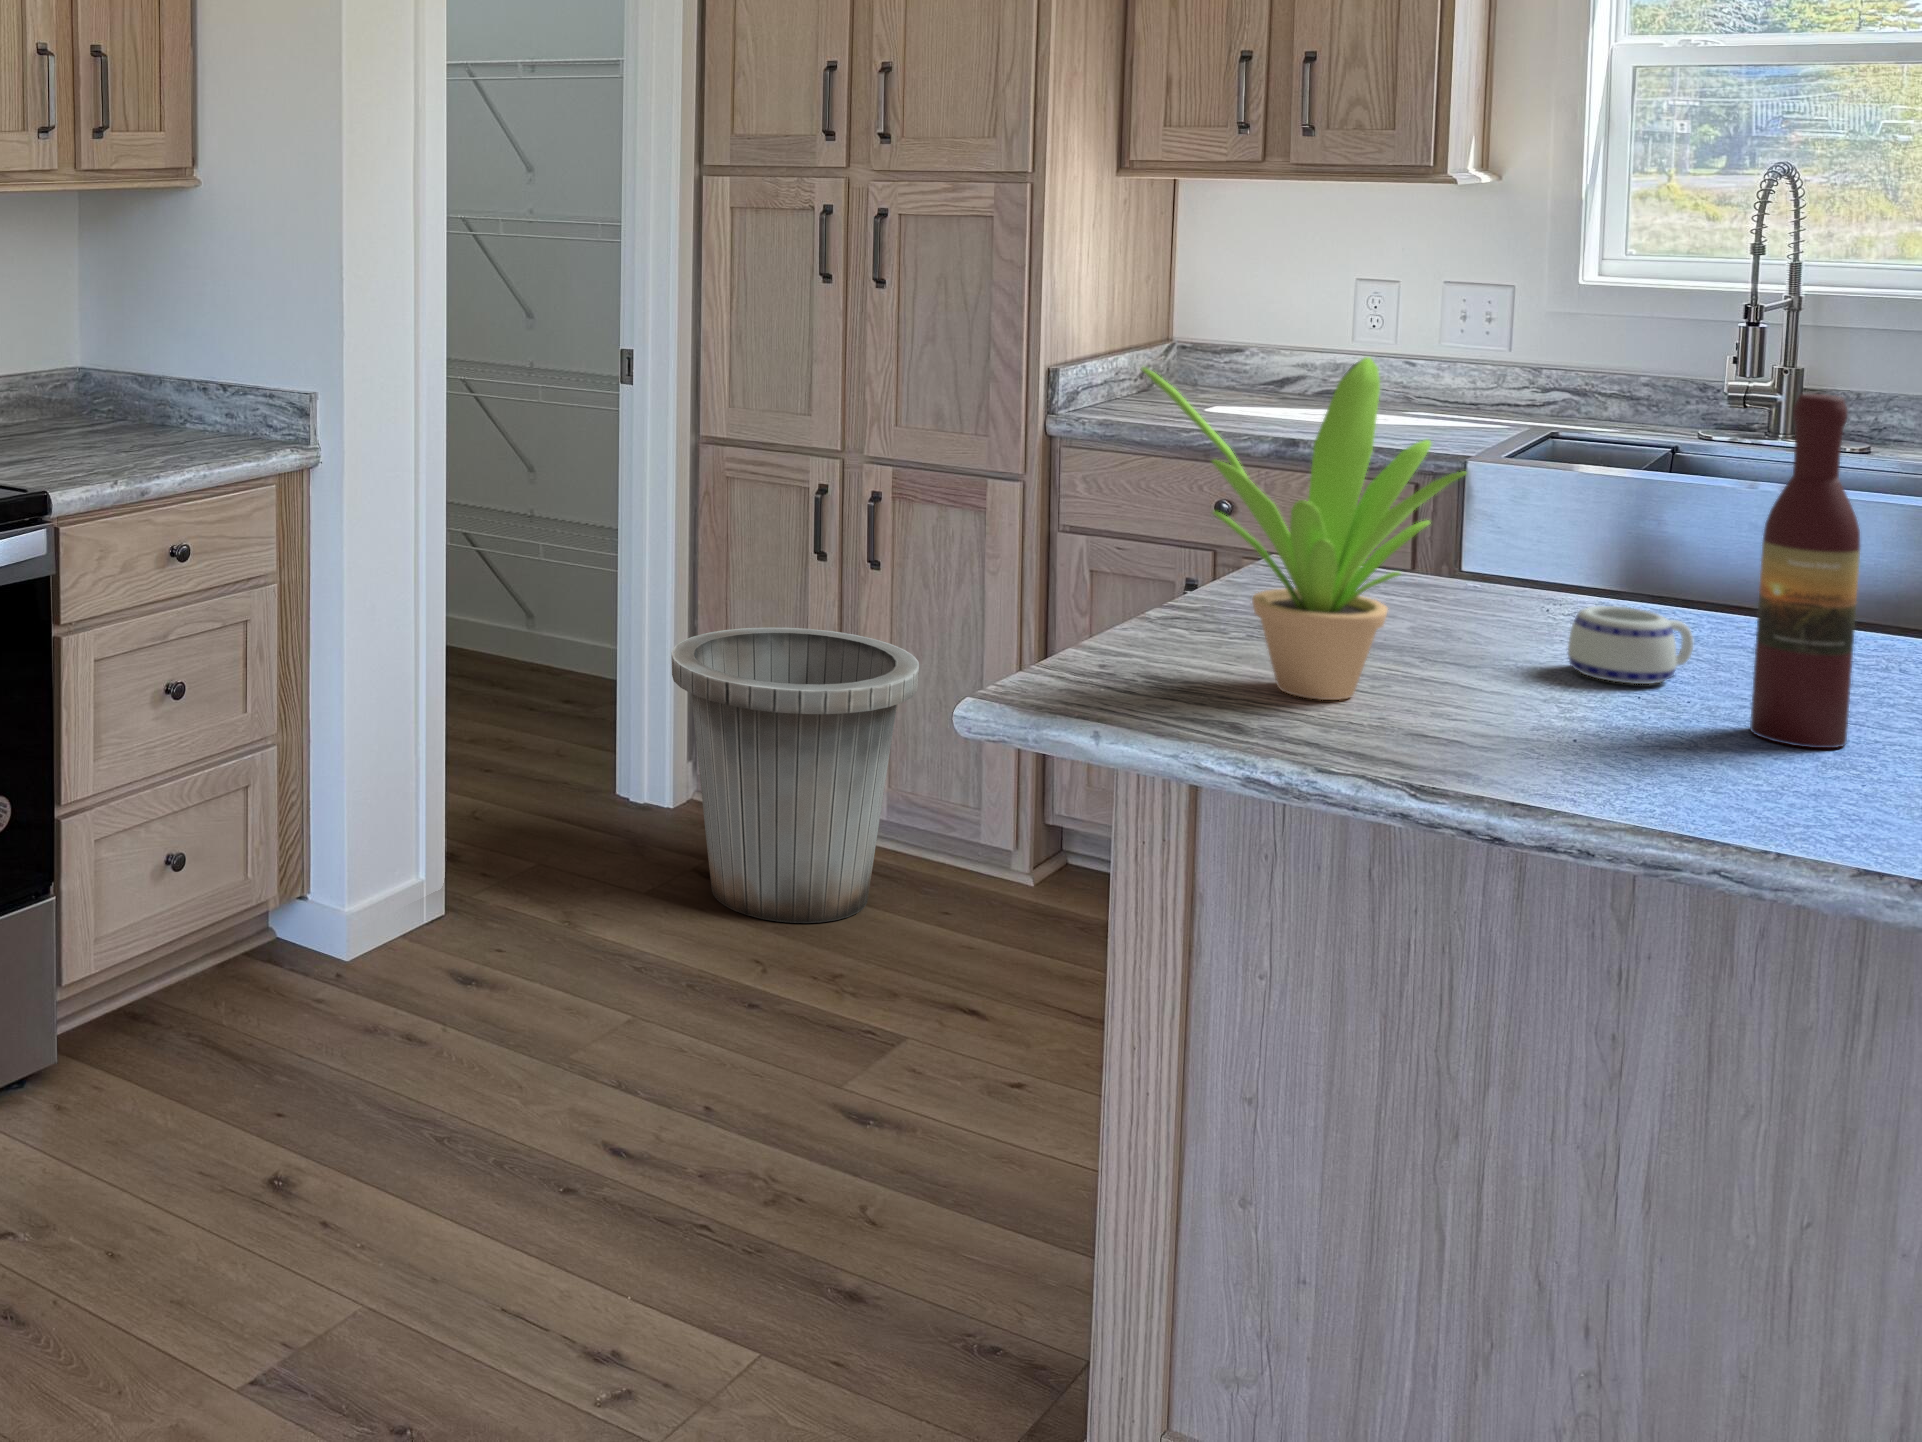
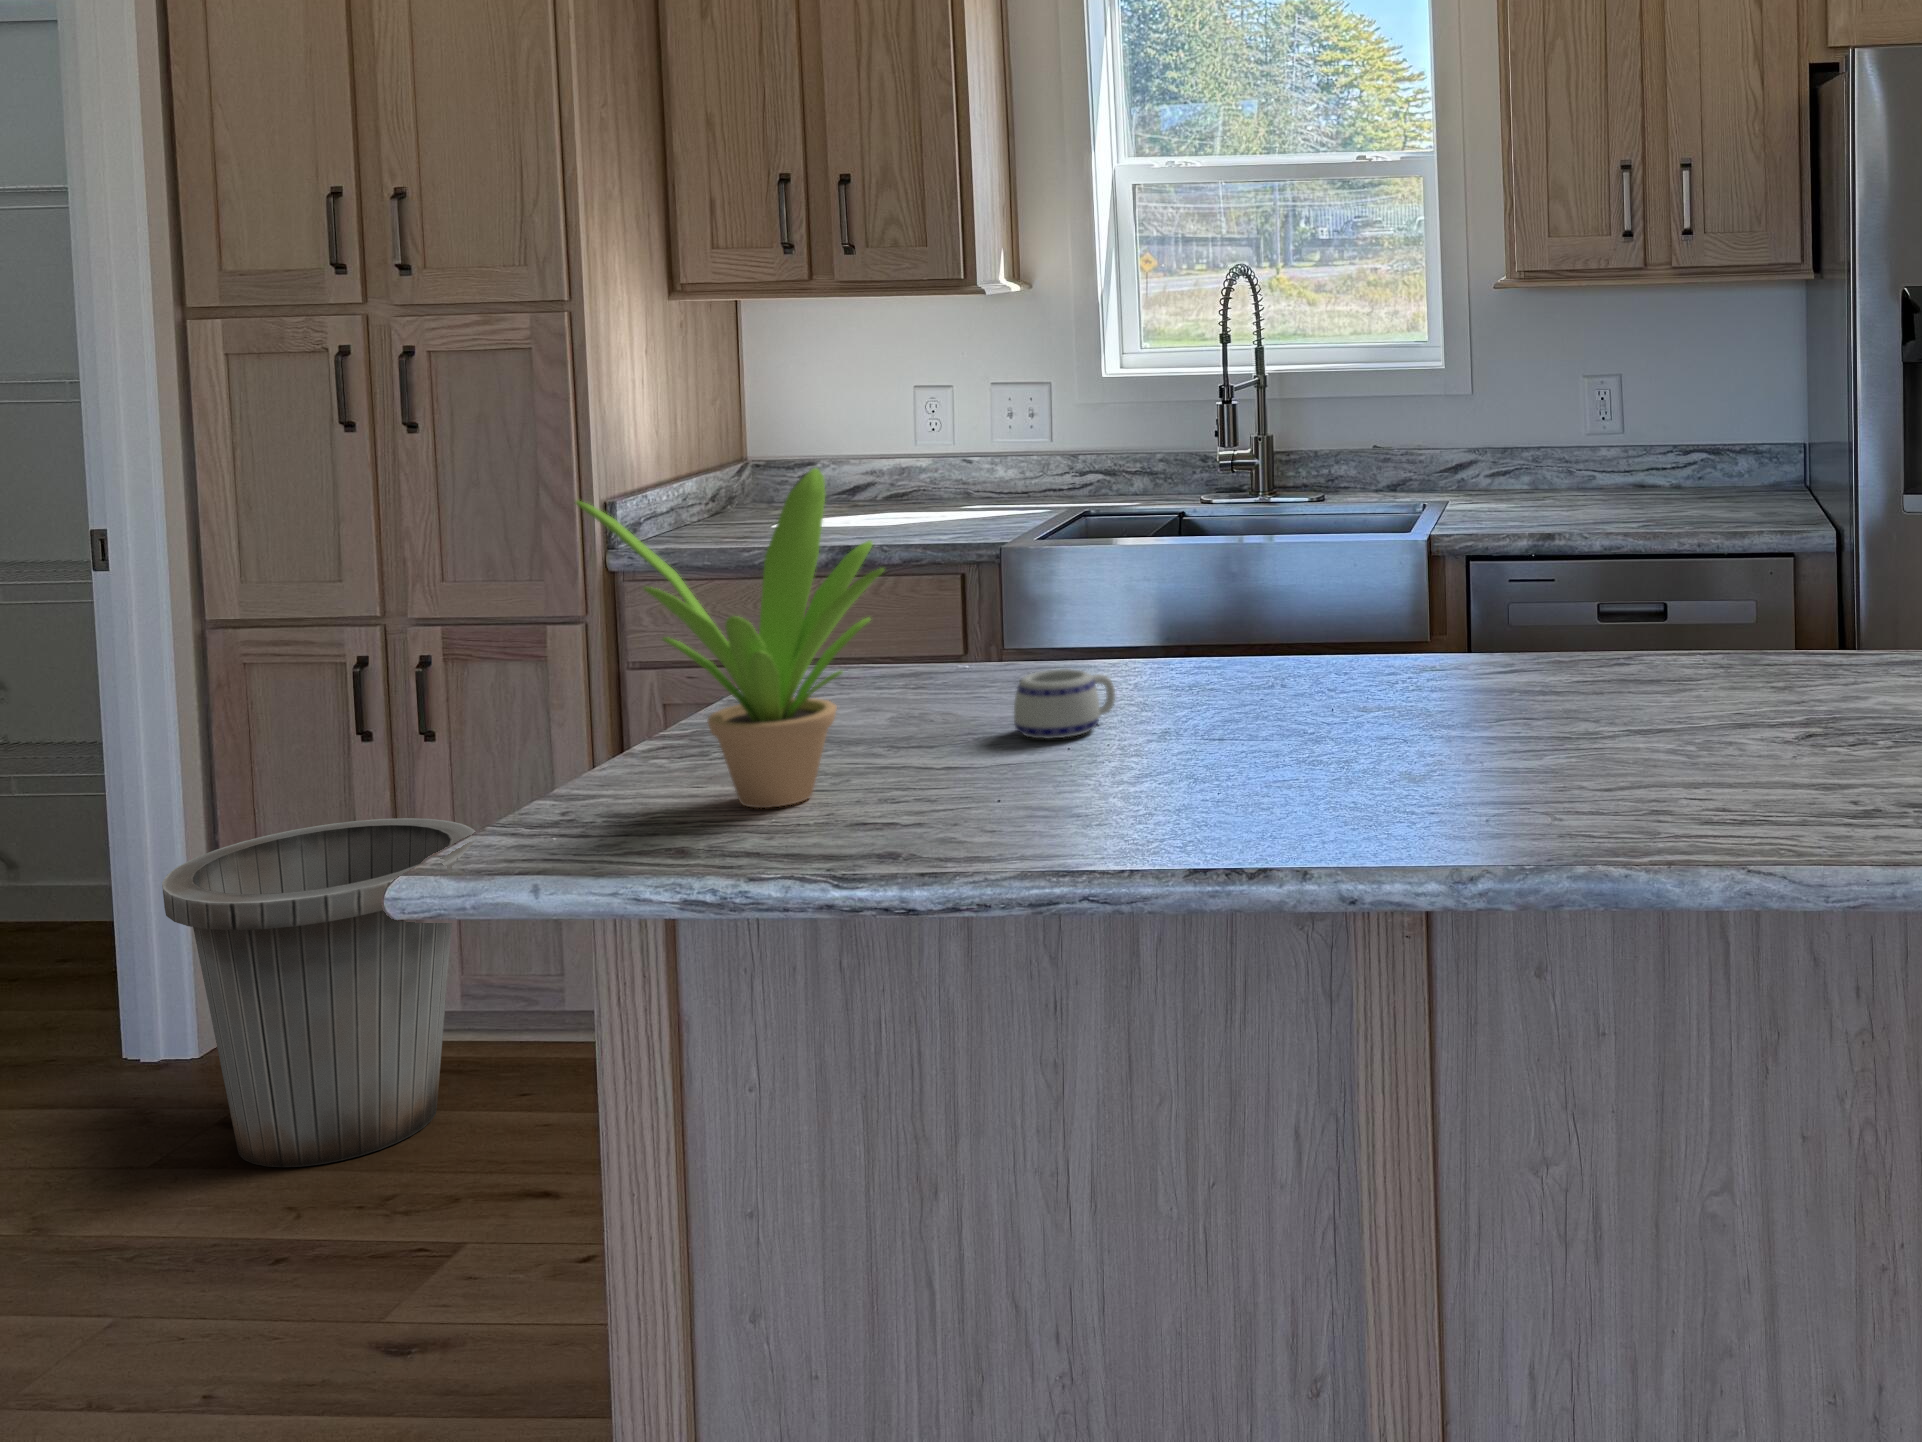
wine bottle: present [1750,394,1860,748] -> none [1140,465,1215,769]

